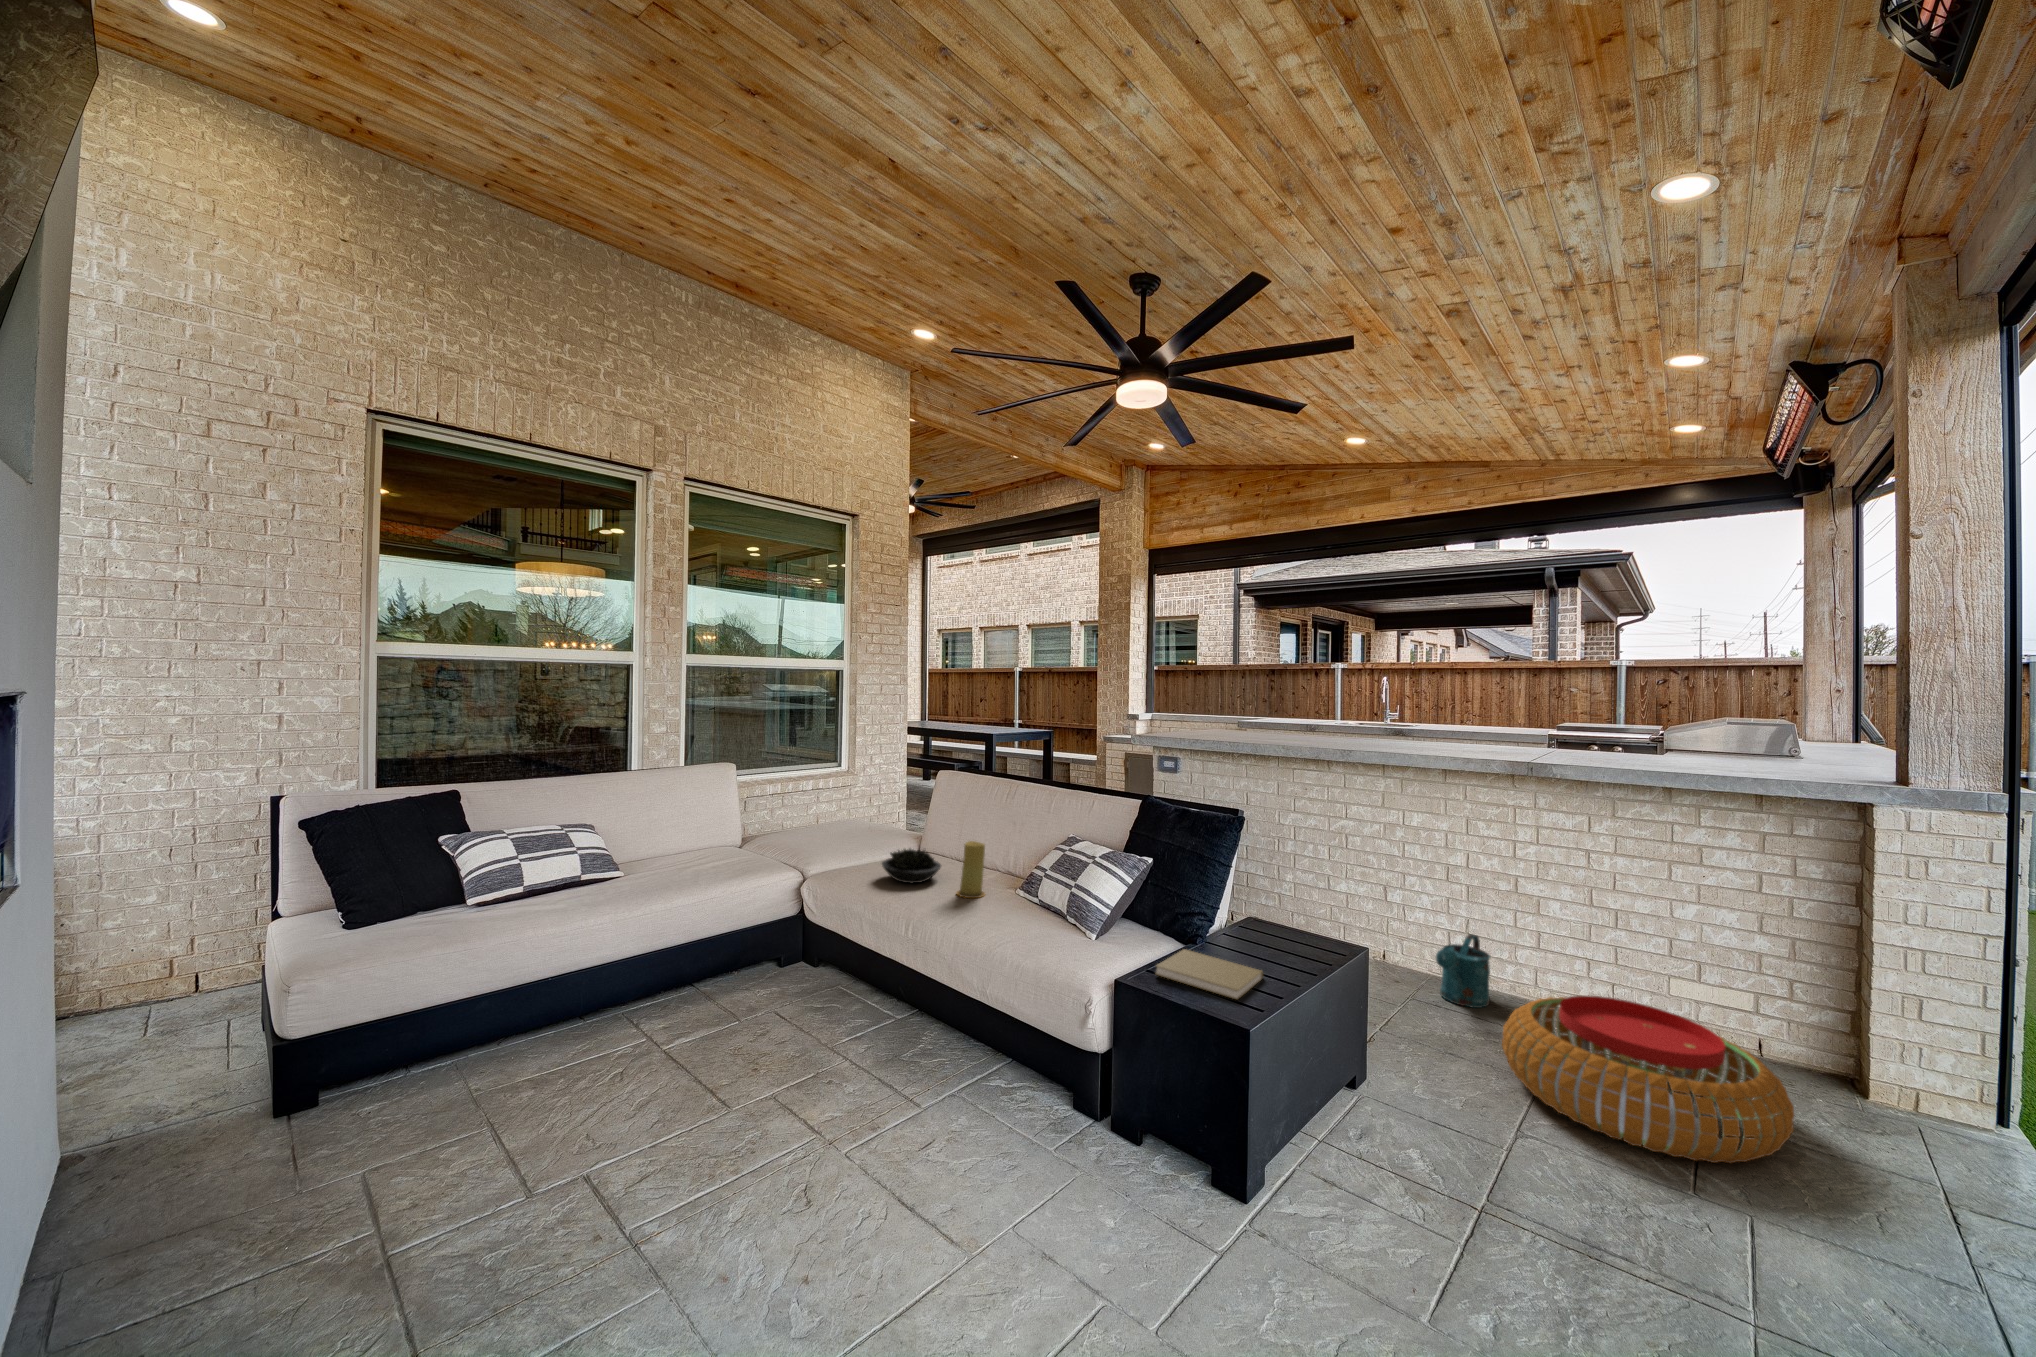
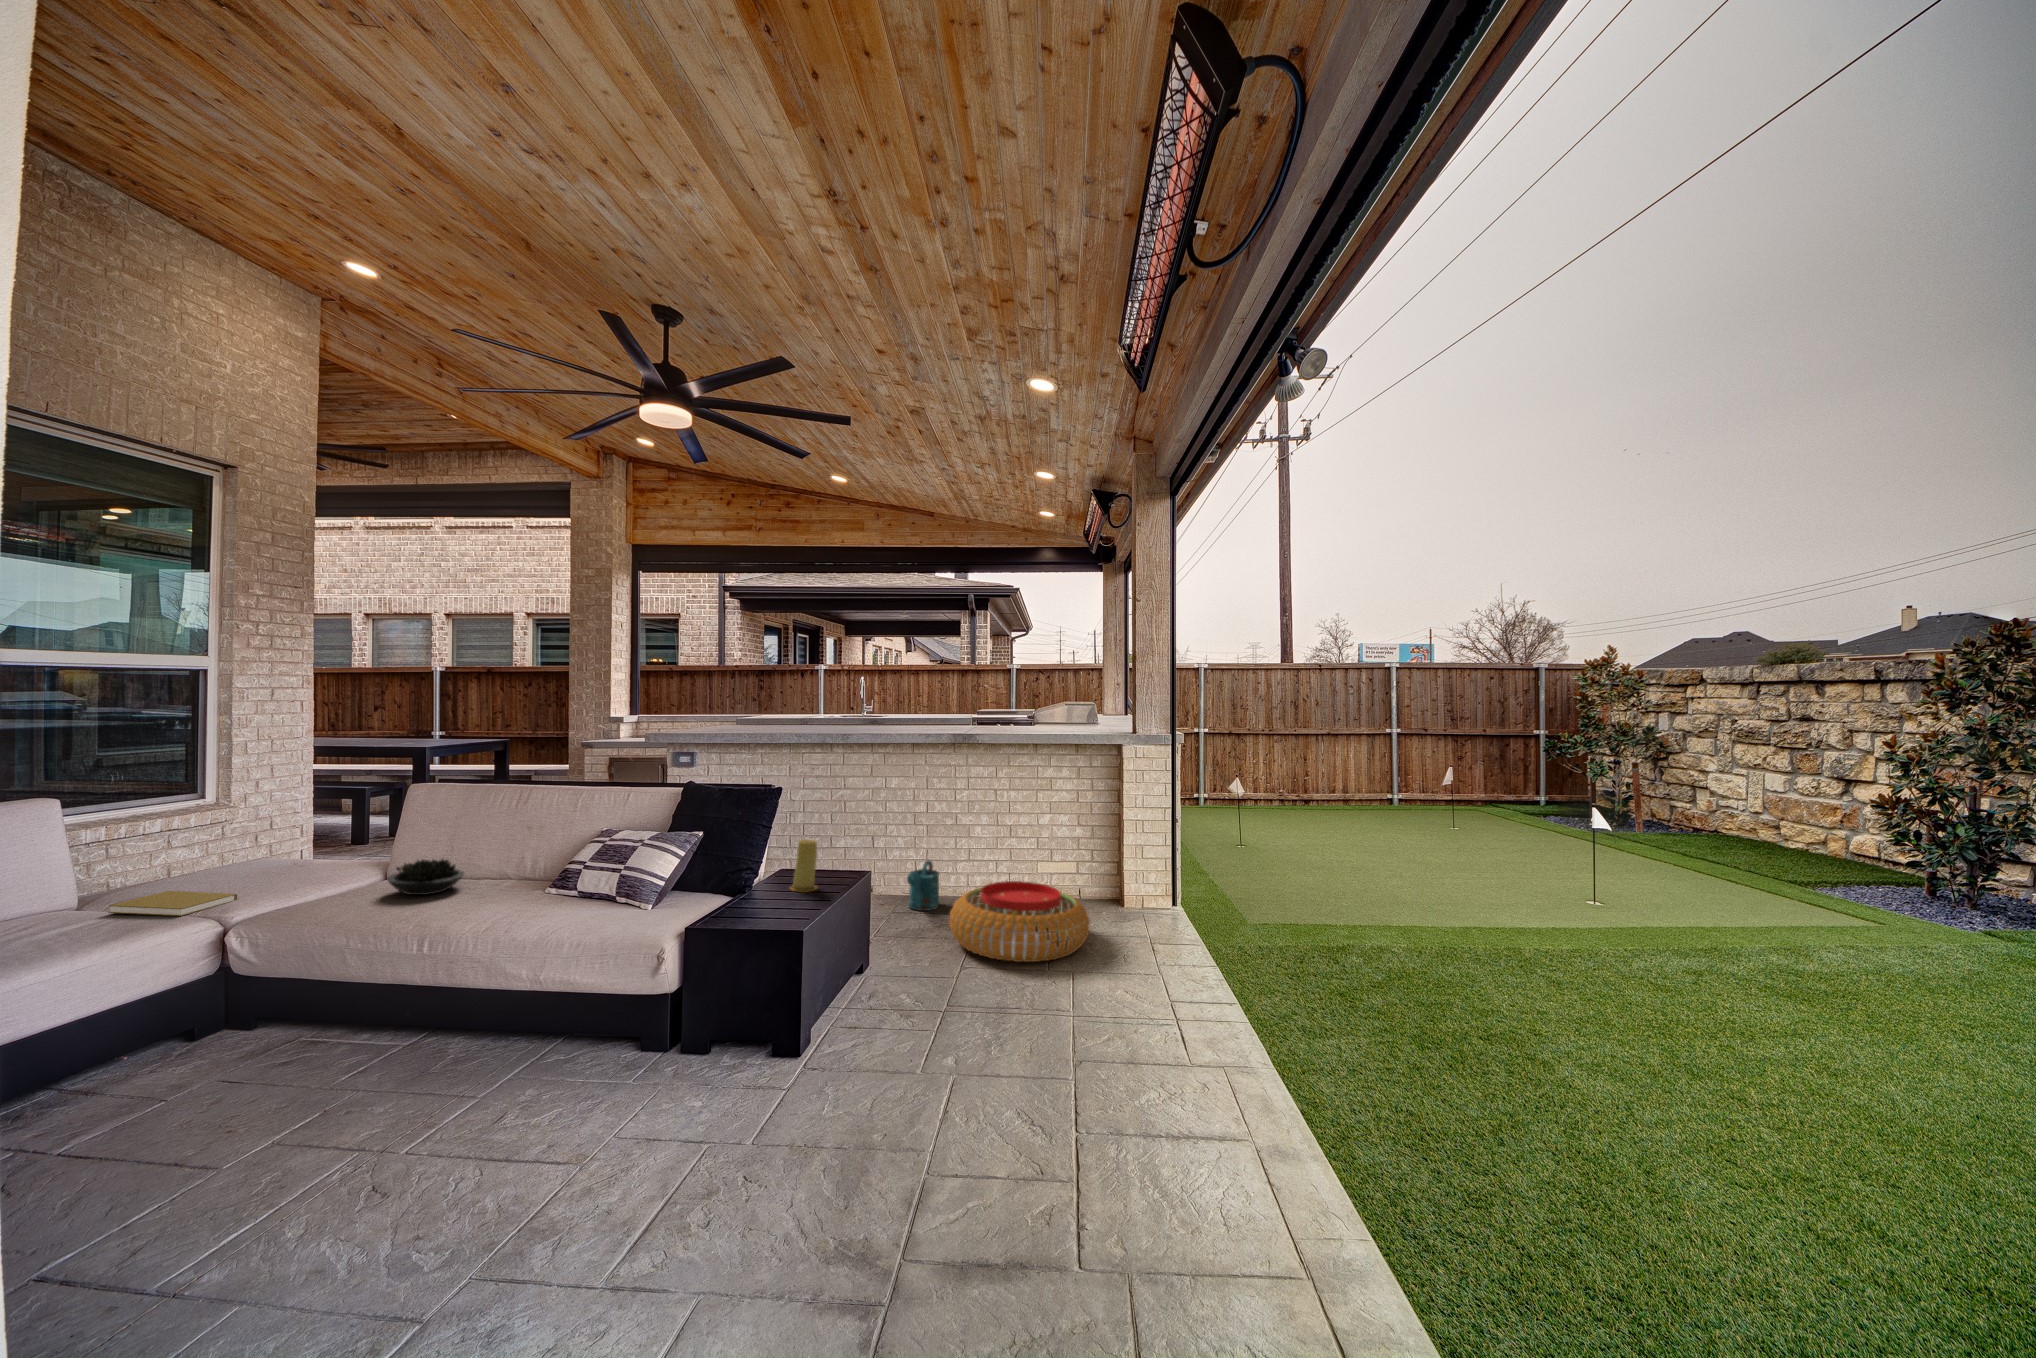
candle: present [957,841,985,898] -> present [791,839,817,892]
book: present [1156,949,1263,1000] -> present [109,891,237,916]

